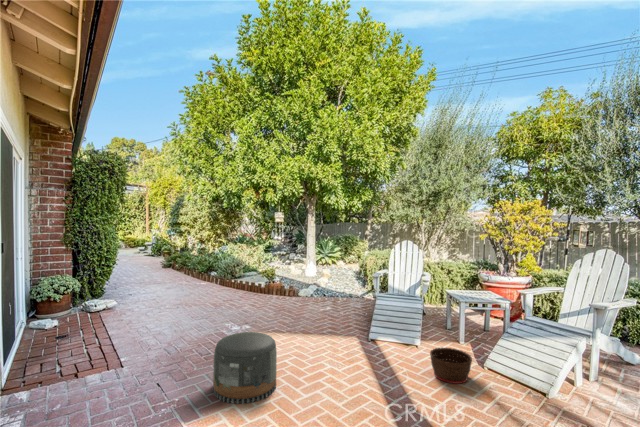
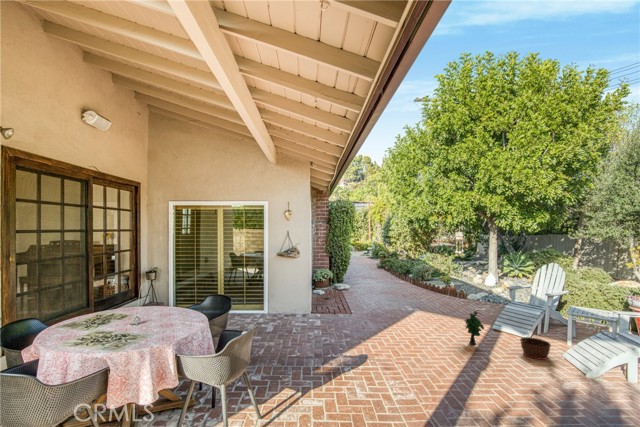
decorative plant: none [347,322,382,381] -> present [465,312,484,345]
pouf: present [213,332,277,404] -> none [390,307,421,339]

